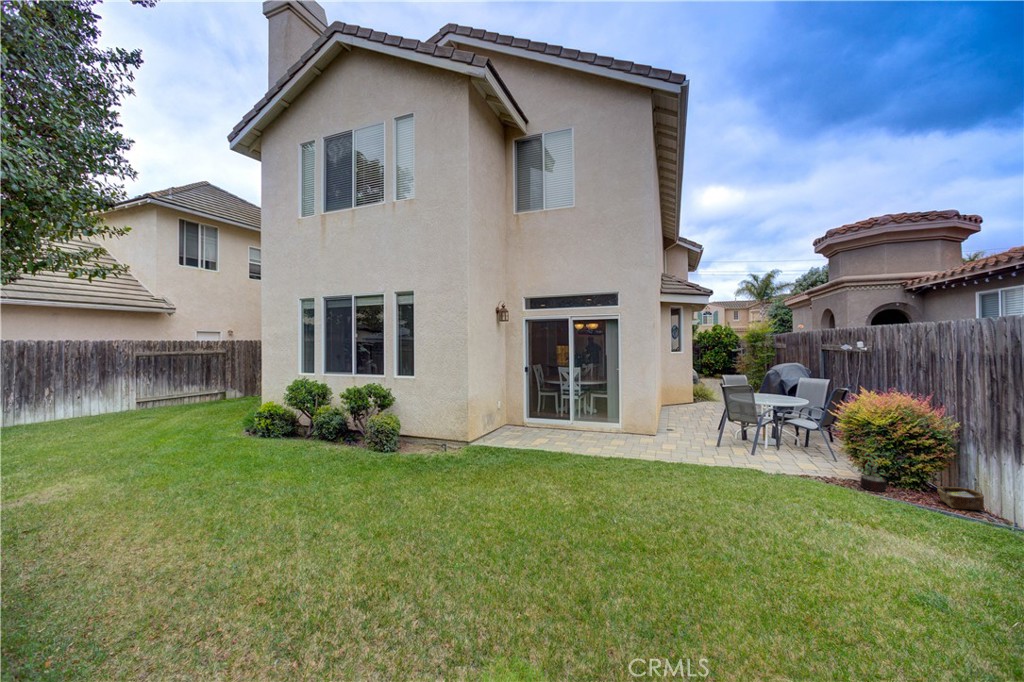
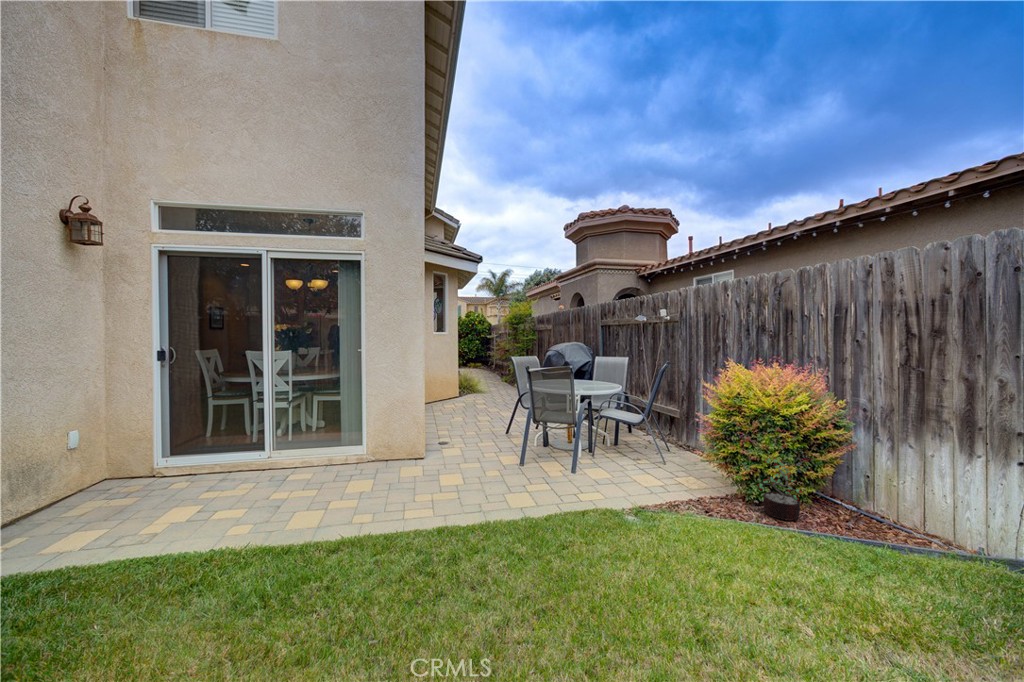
woven basket: present [937,485,984,510] -> none [856,490,915,531]

